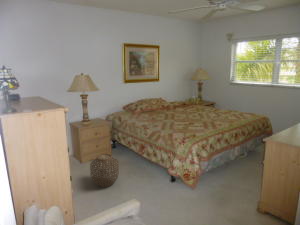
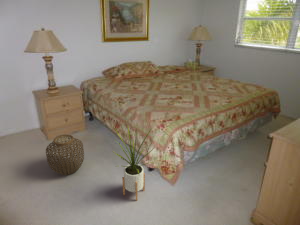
house plant: none [147,138,181,202] -> present [115,127,153,201]

